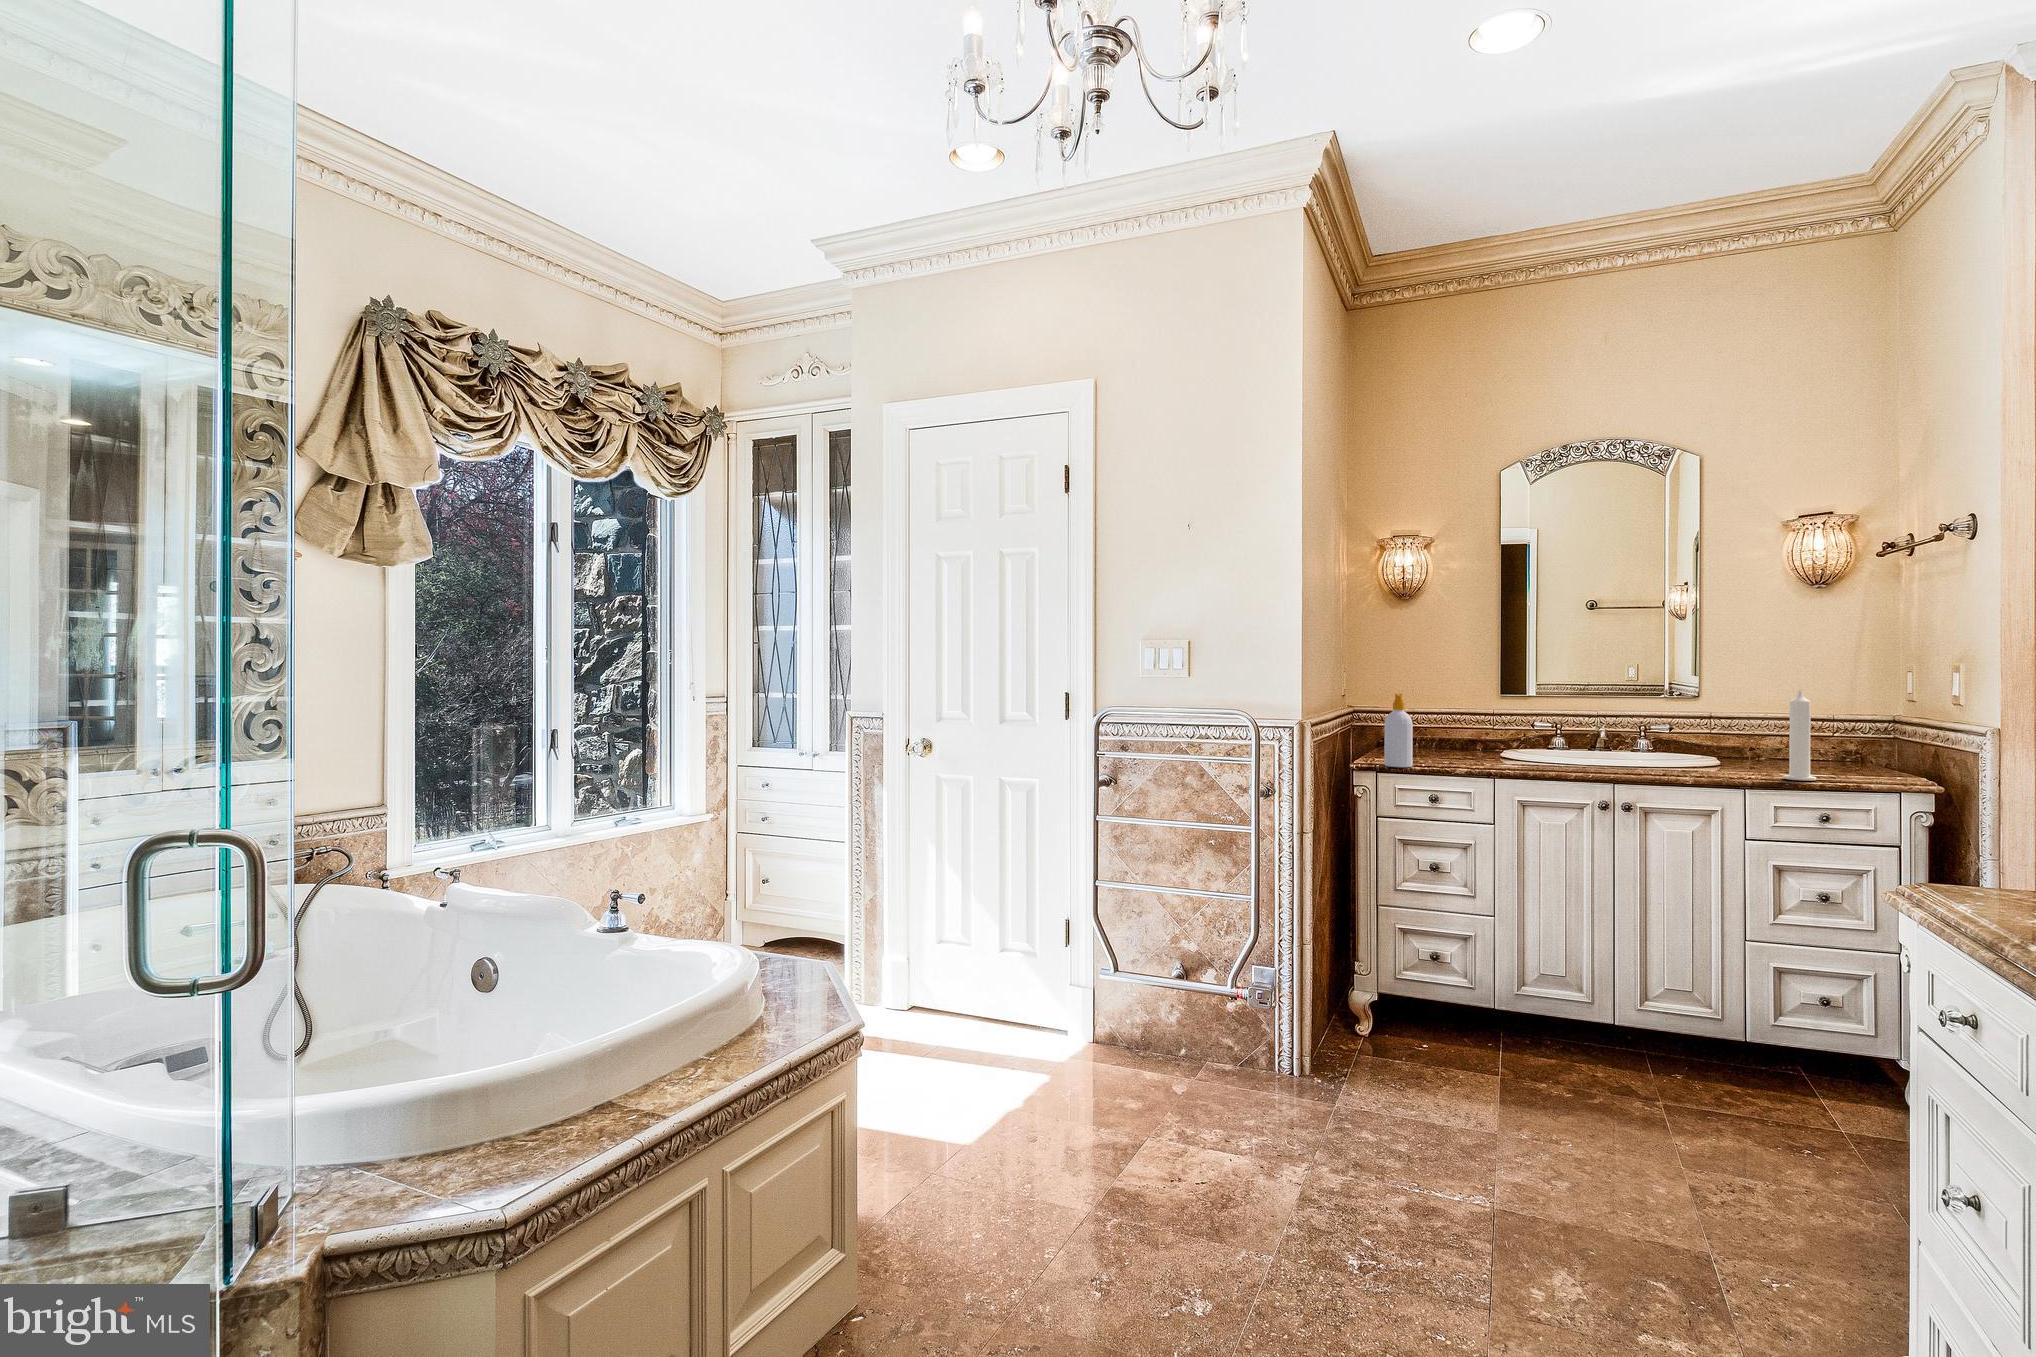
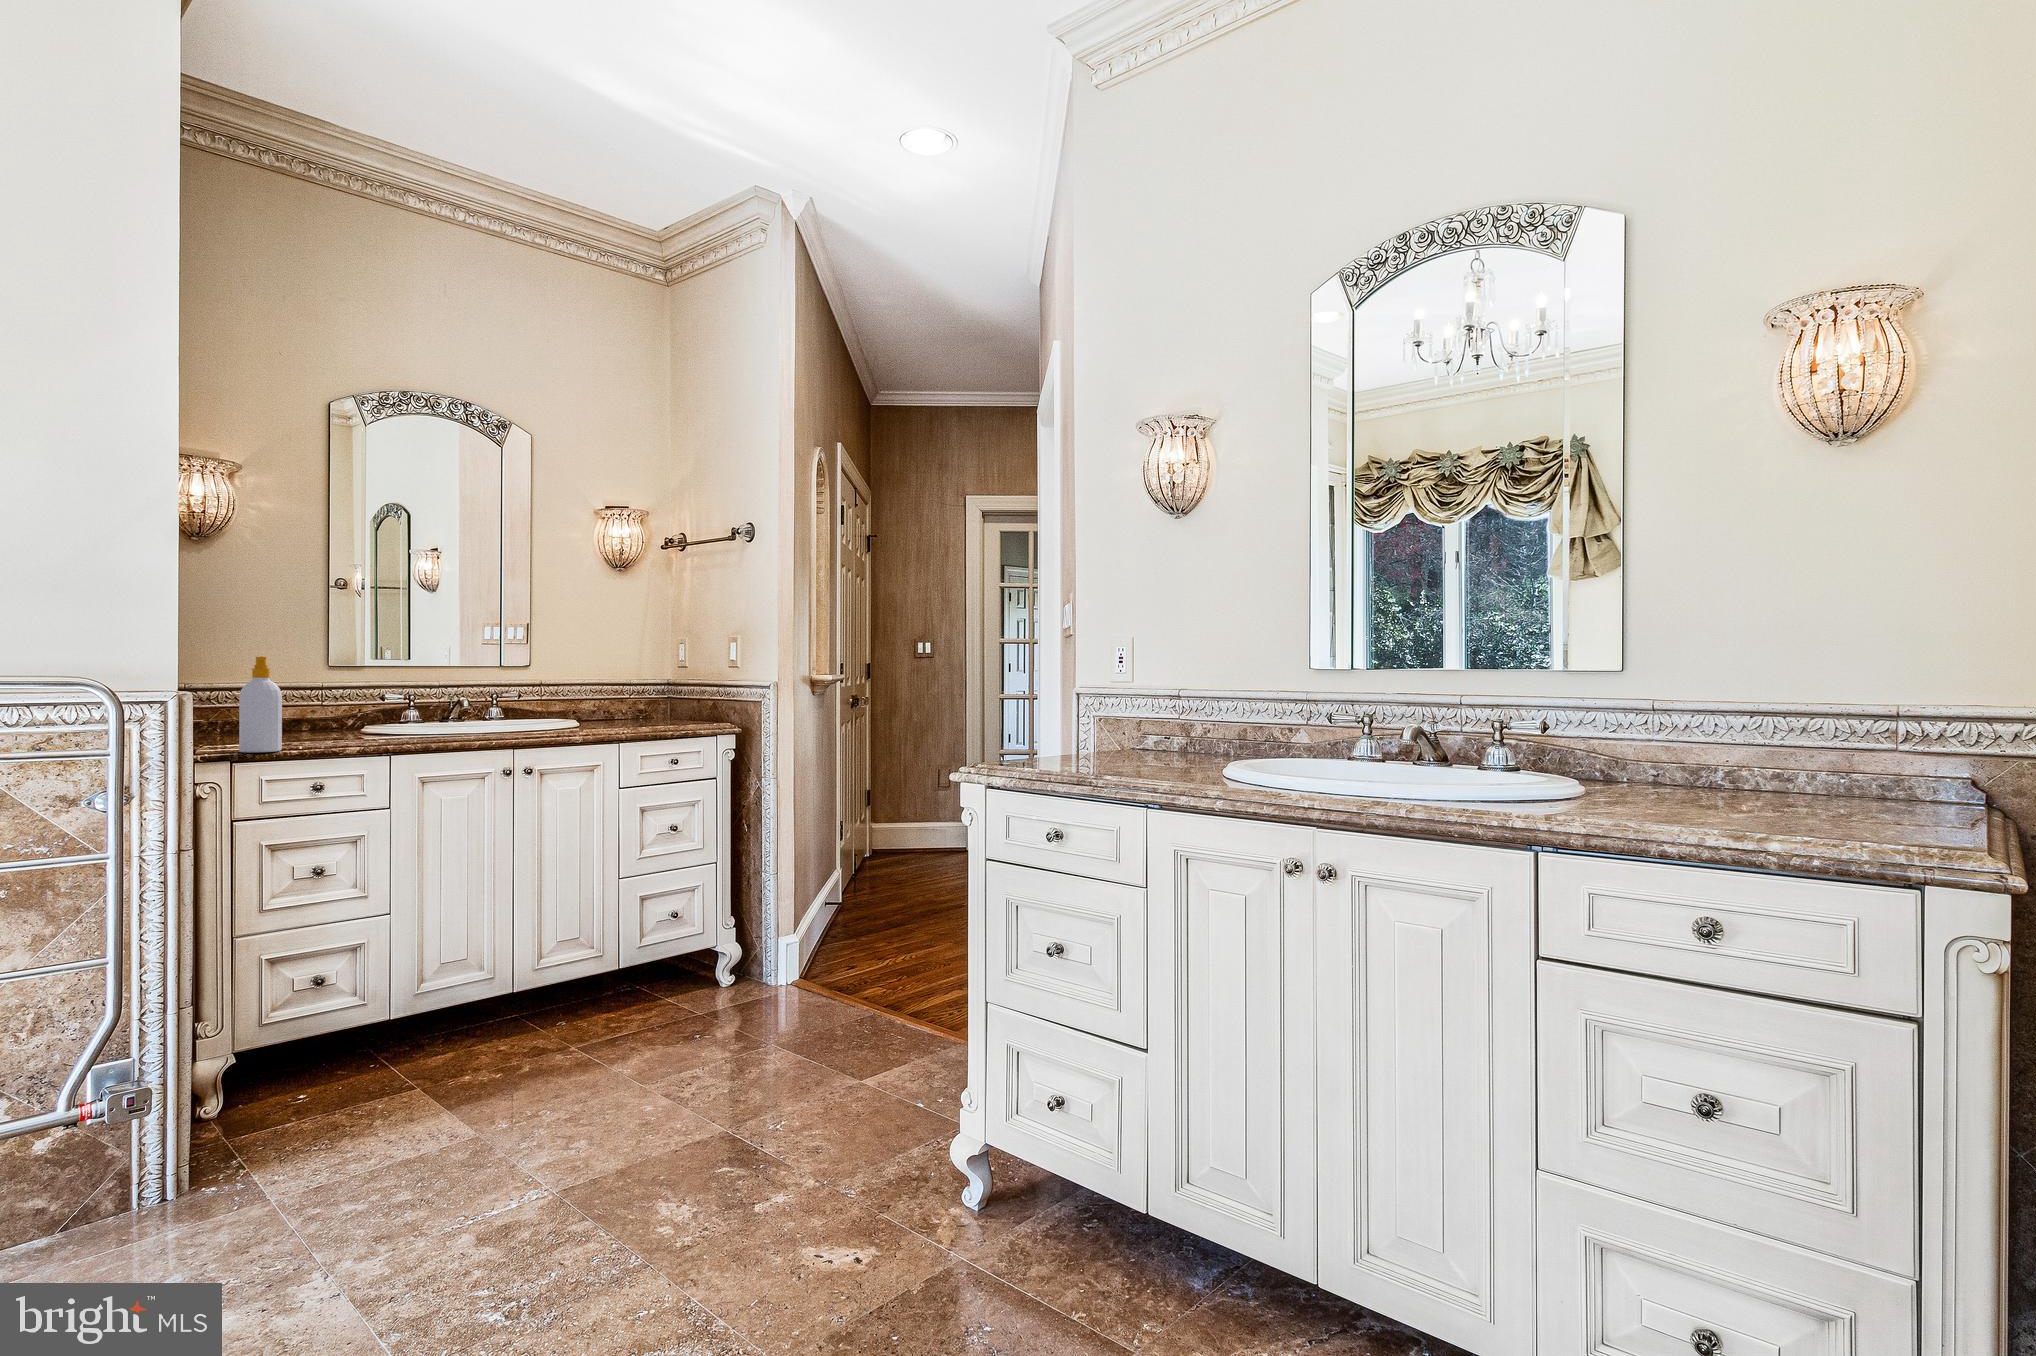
candle: present [1783,689,1816,781] -> none [640,654,663,731]

